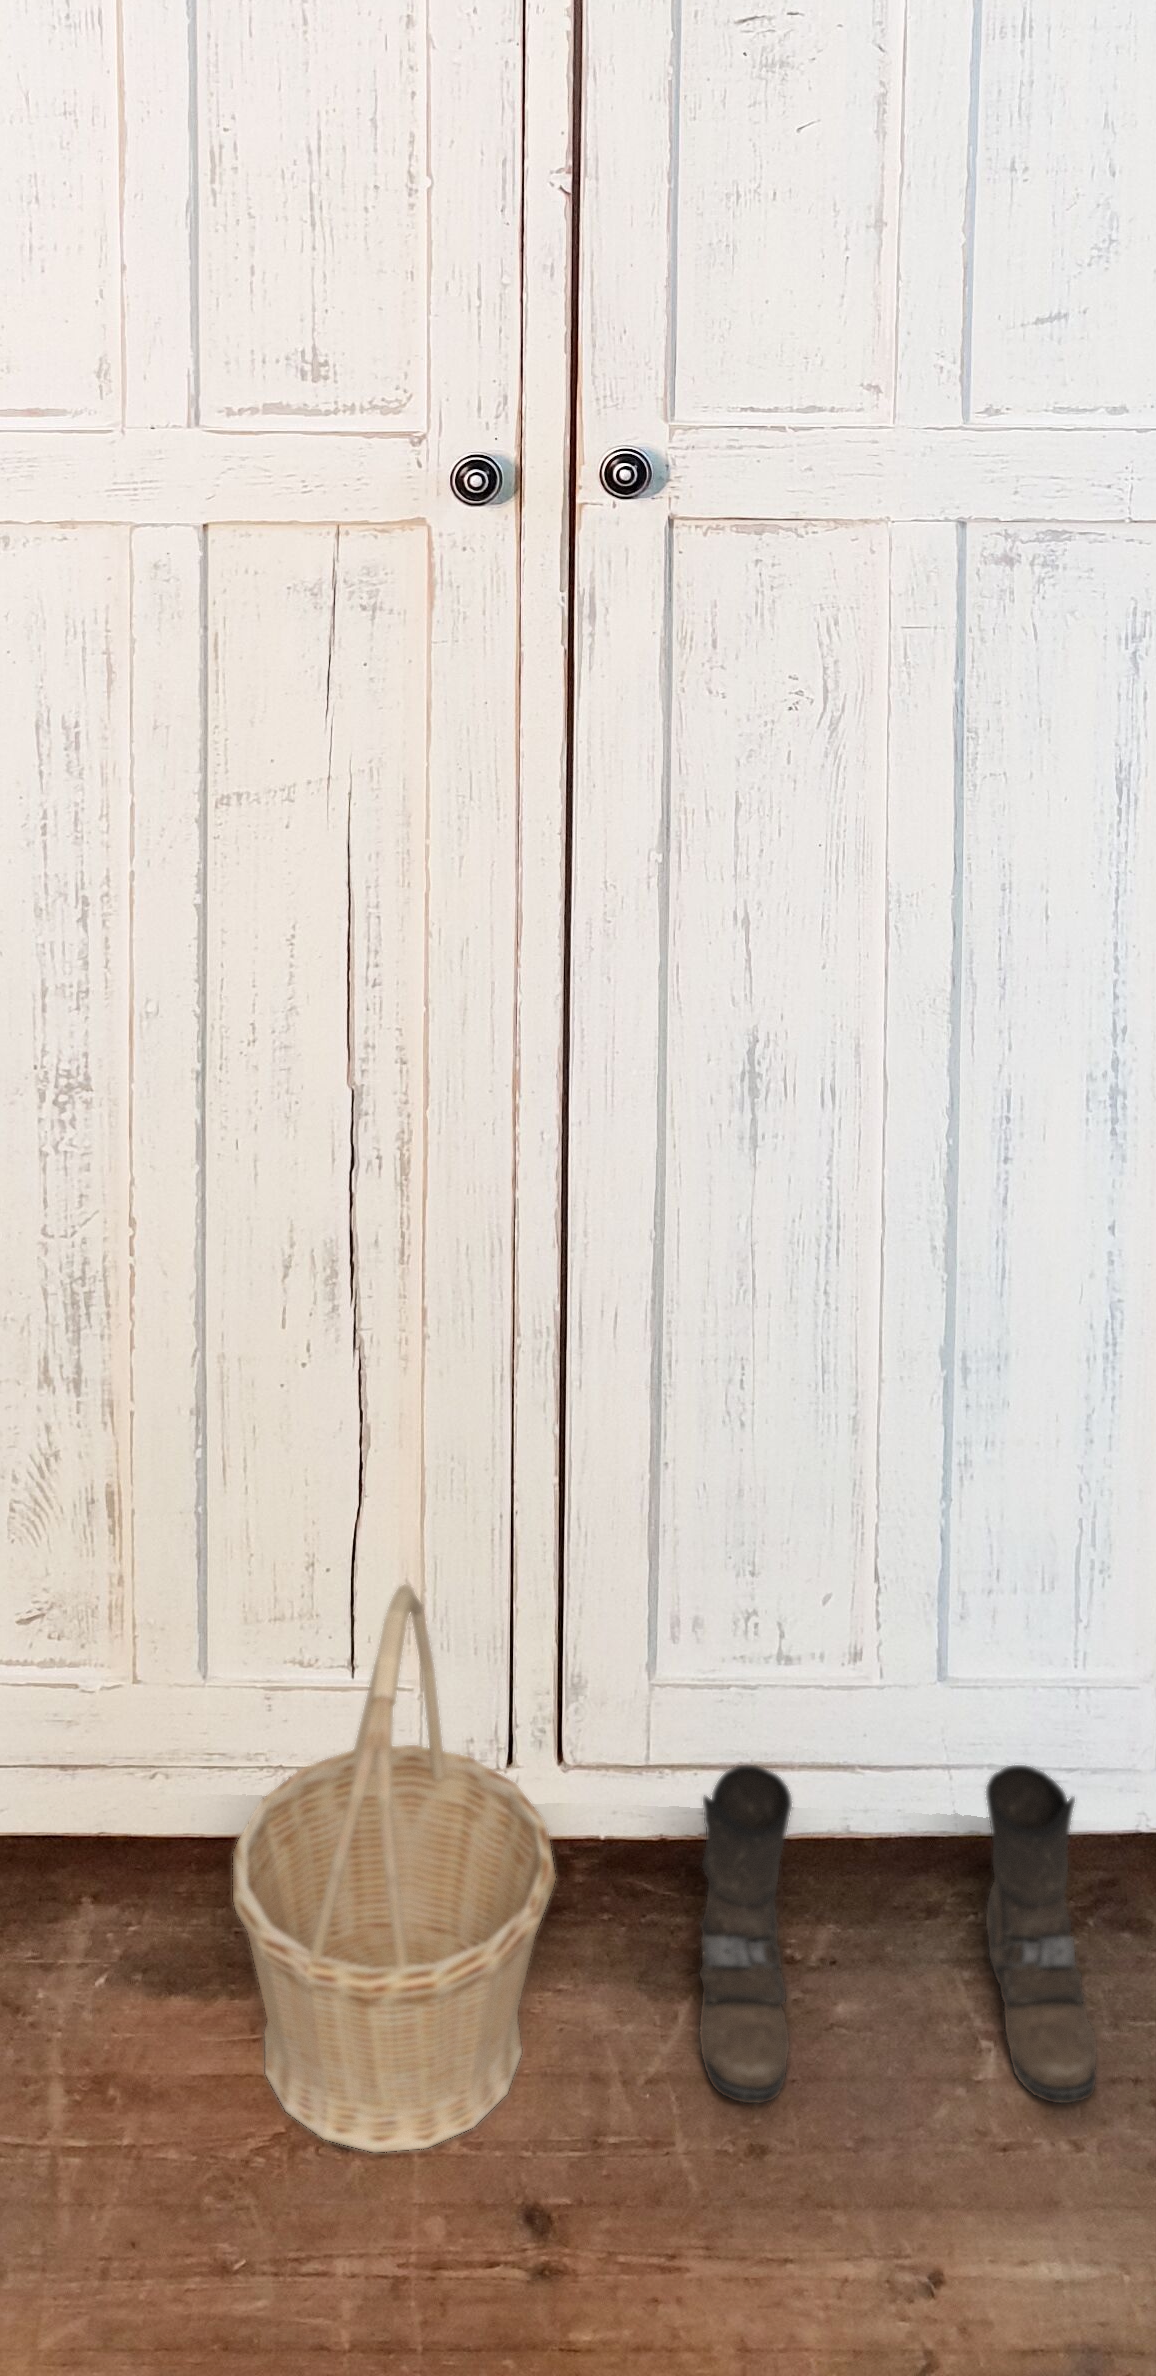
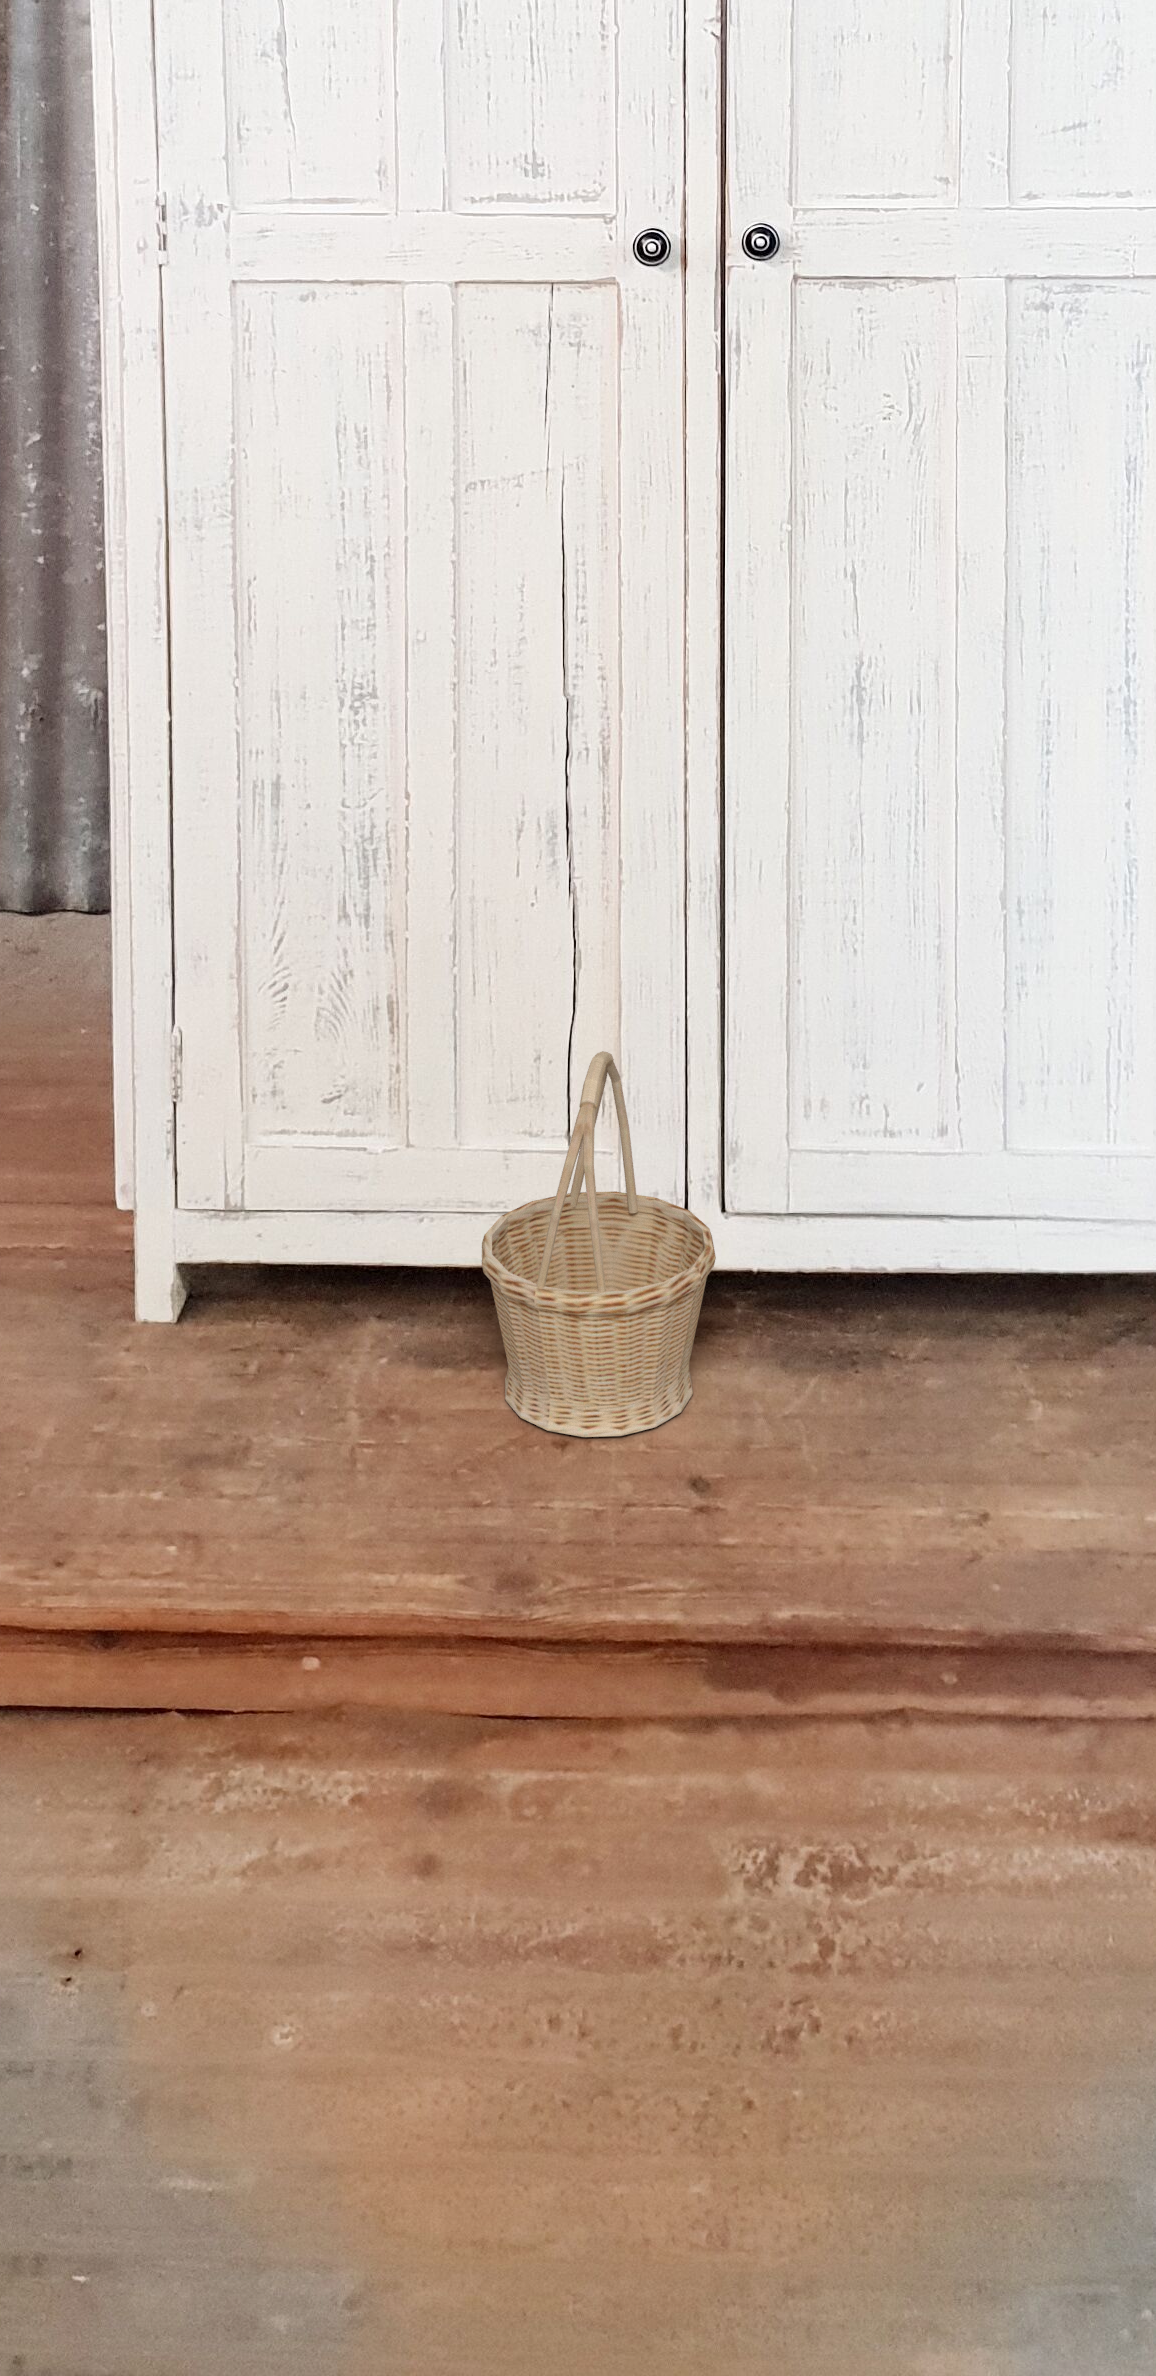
boots: present [700,1765,1097,2103] -> none [823,1203,1115,1419]

